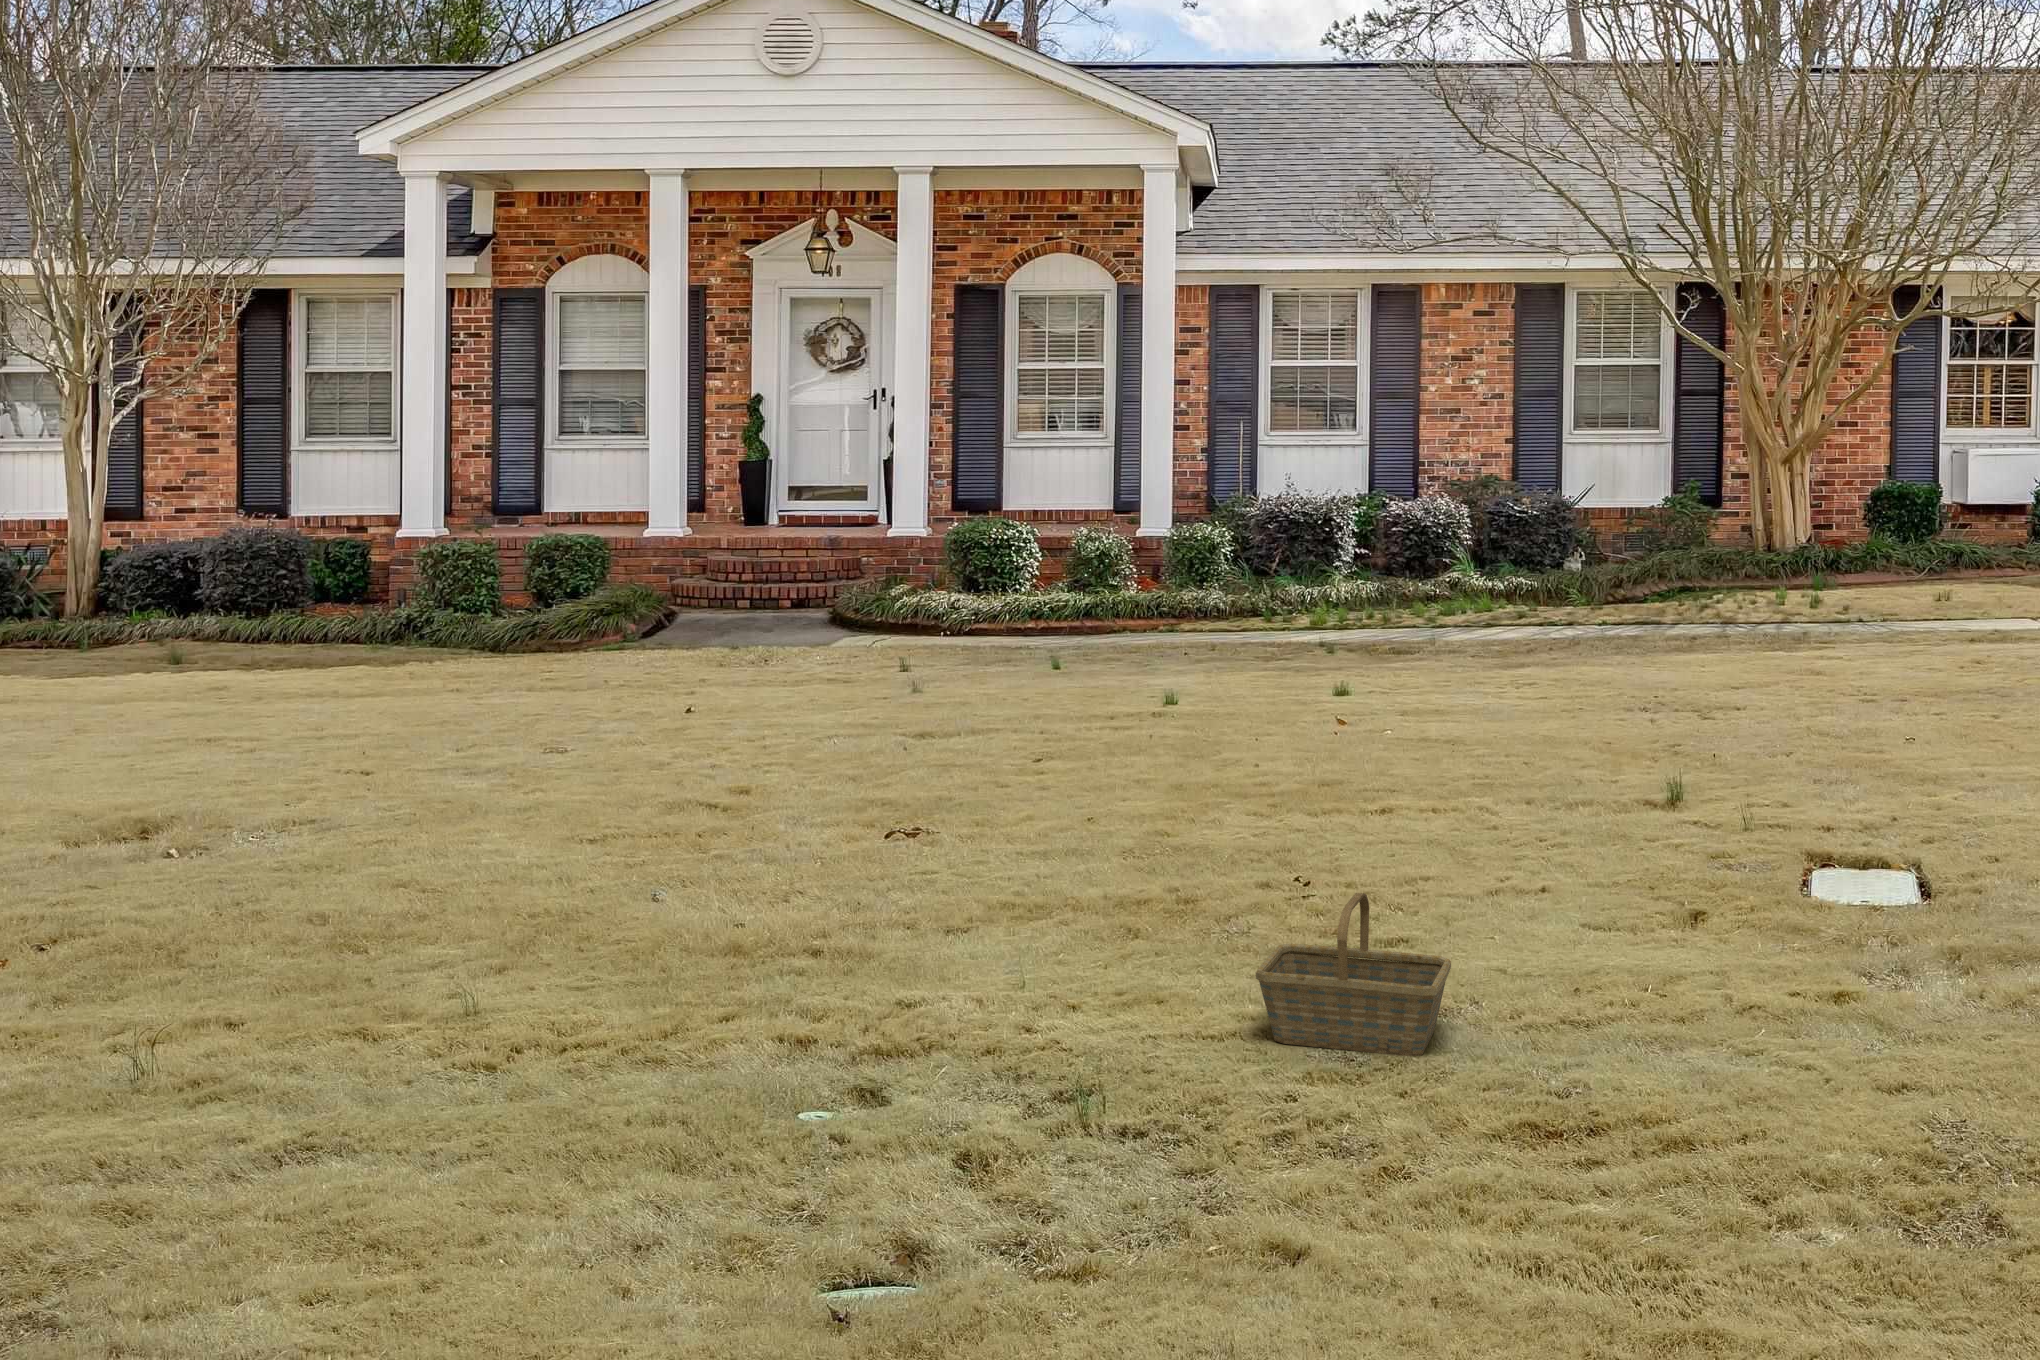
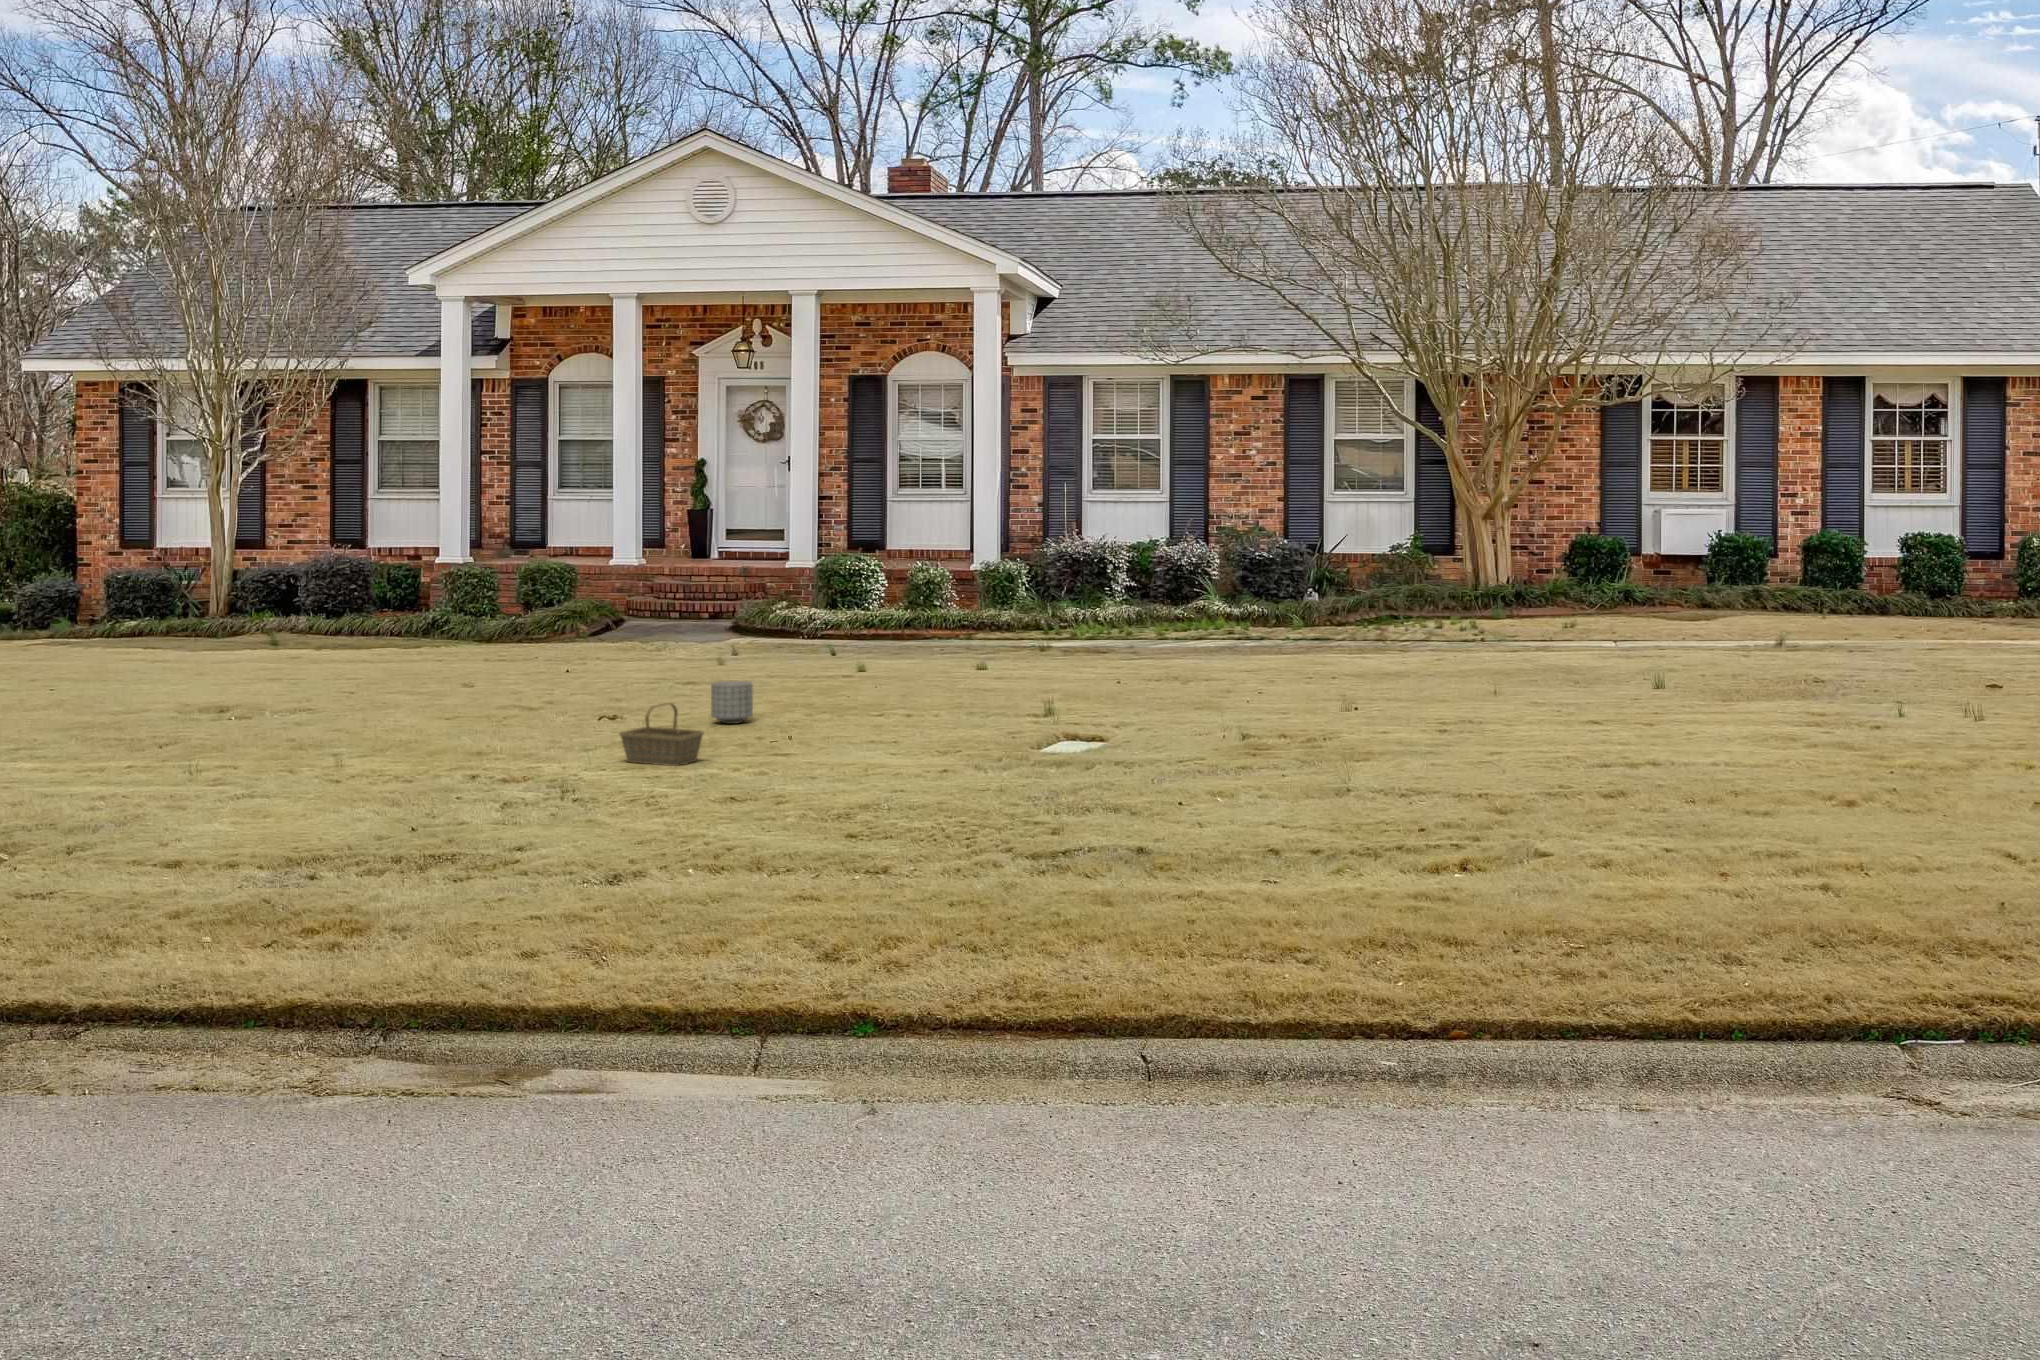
planter: none [1209,779,1290,868] -> present [711,681,753,724]

